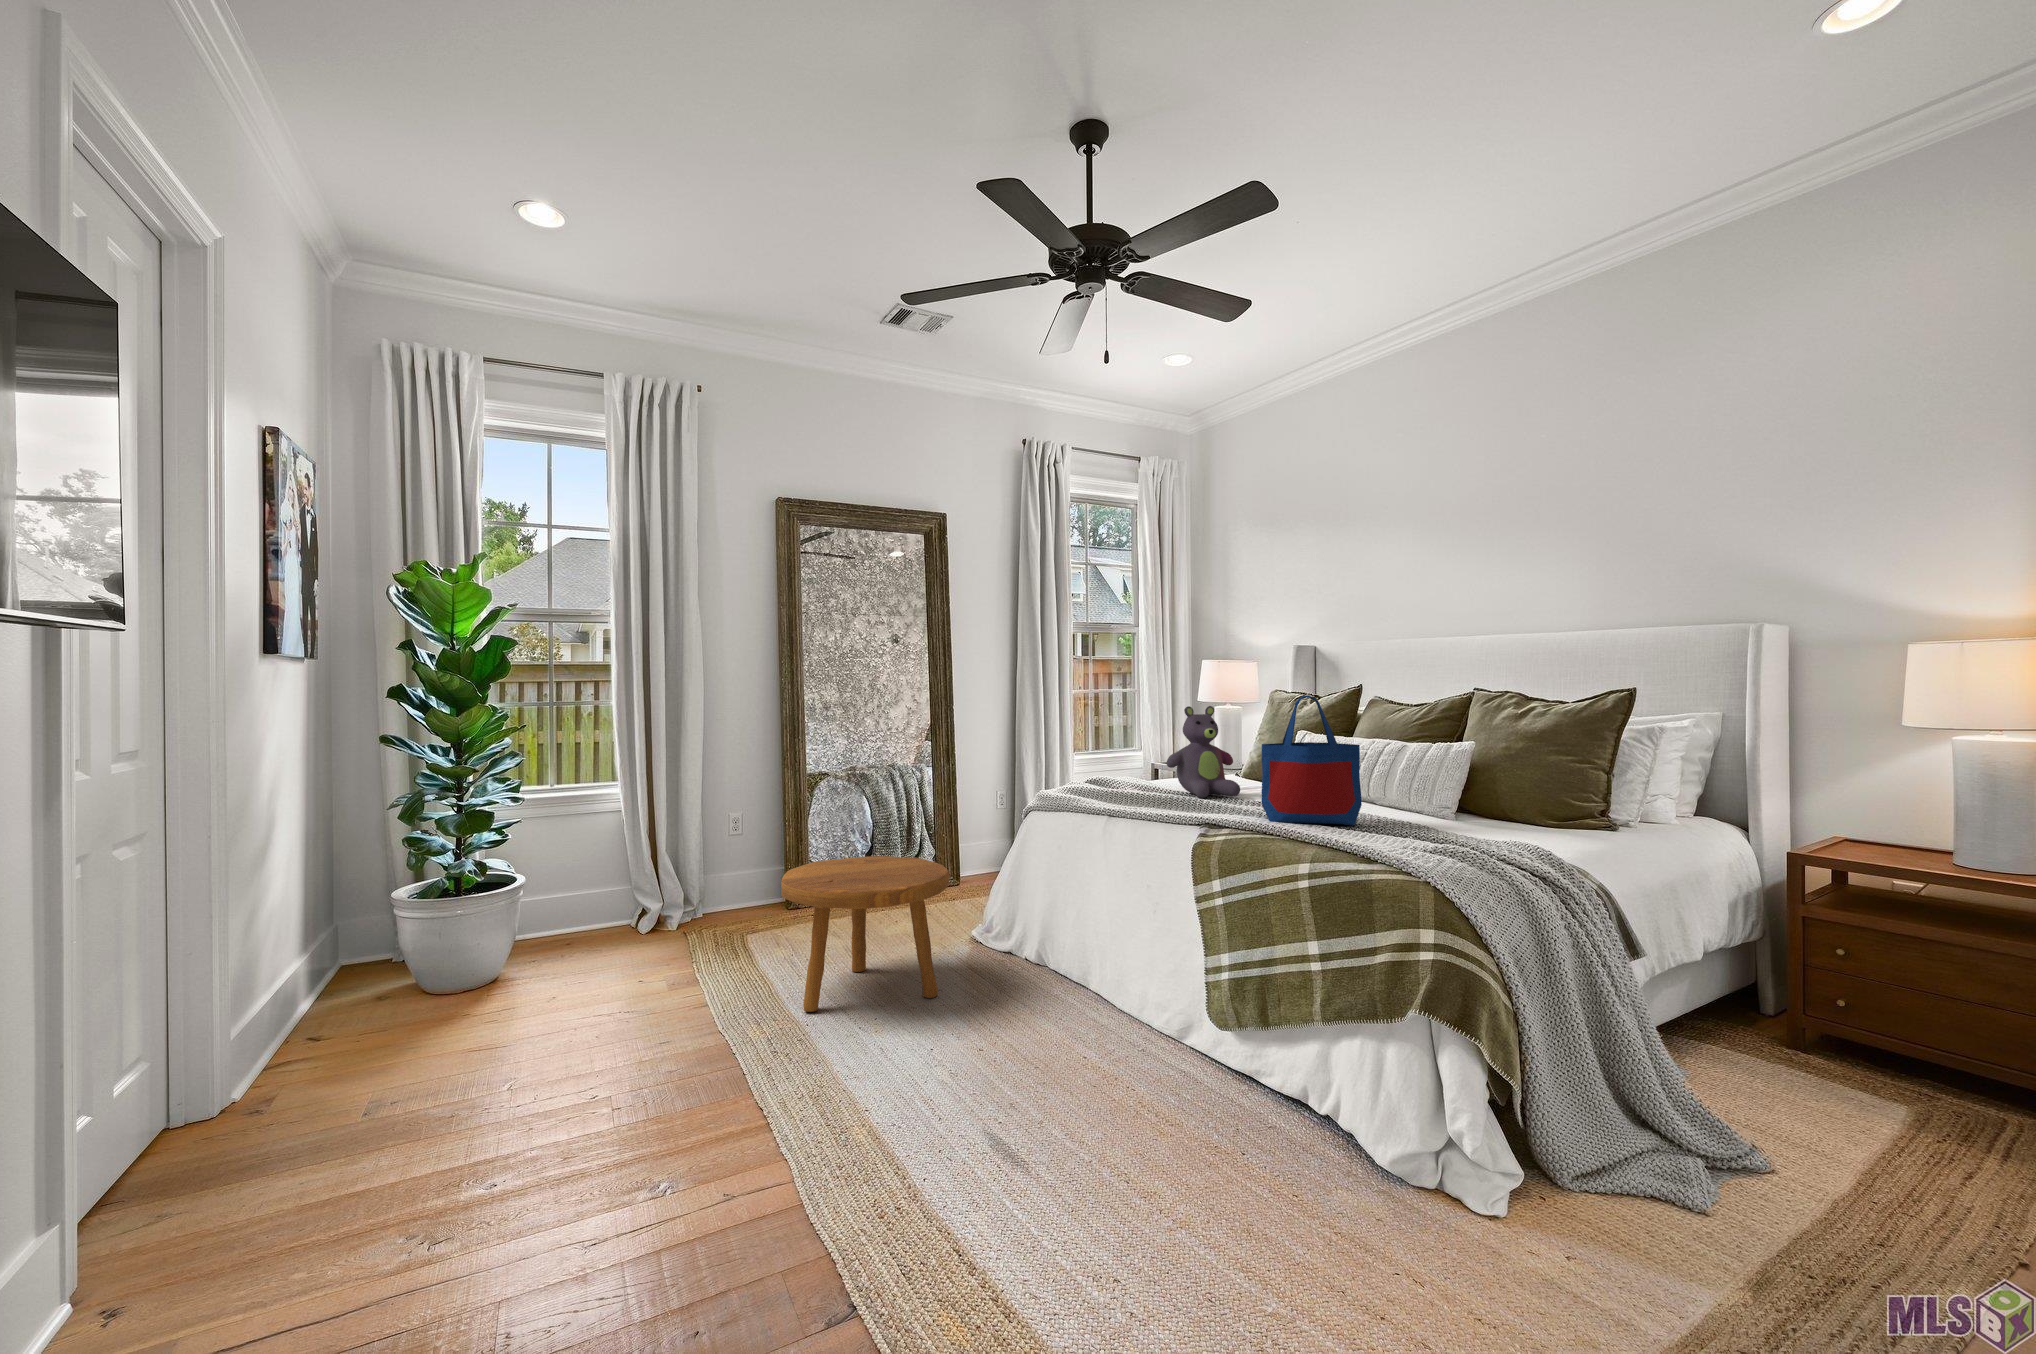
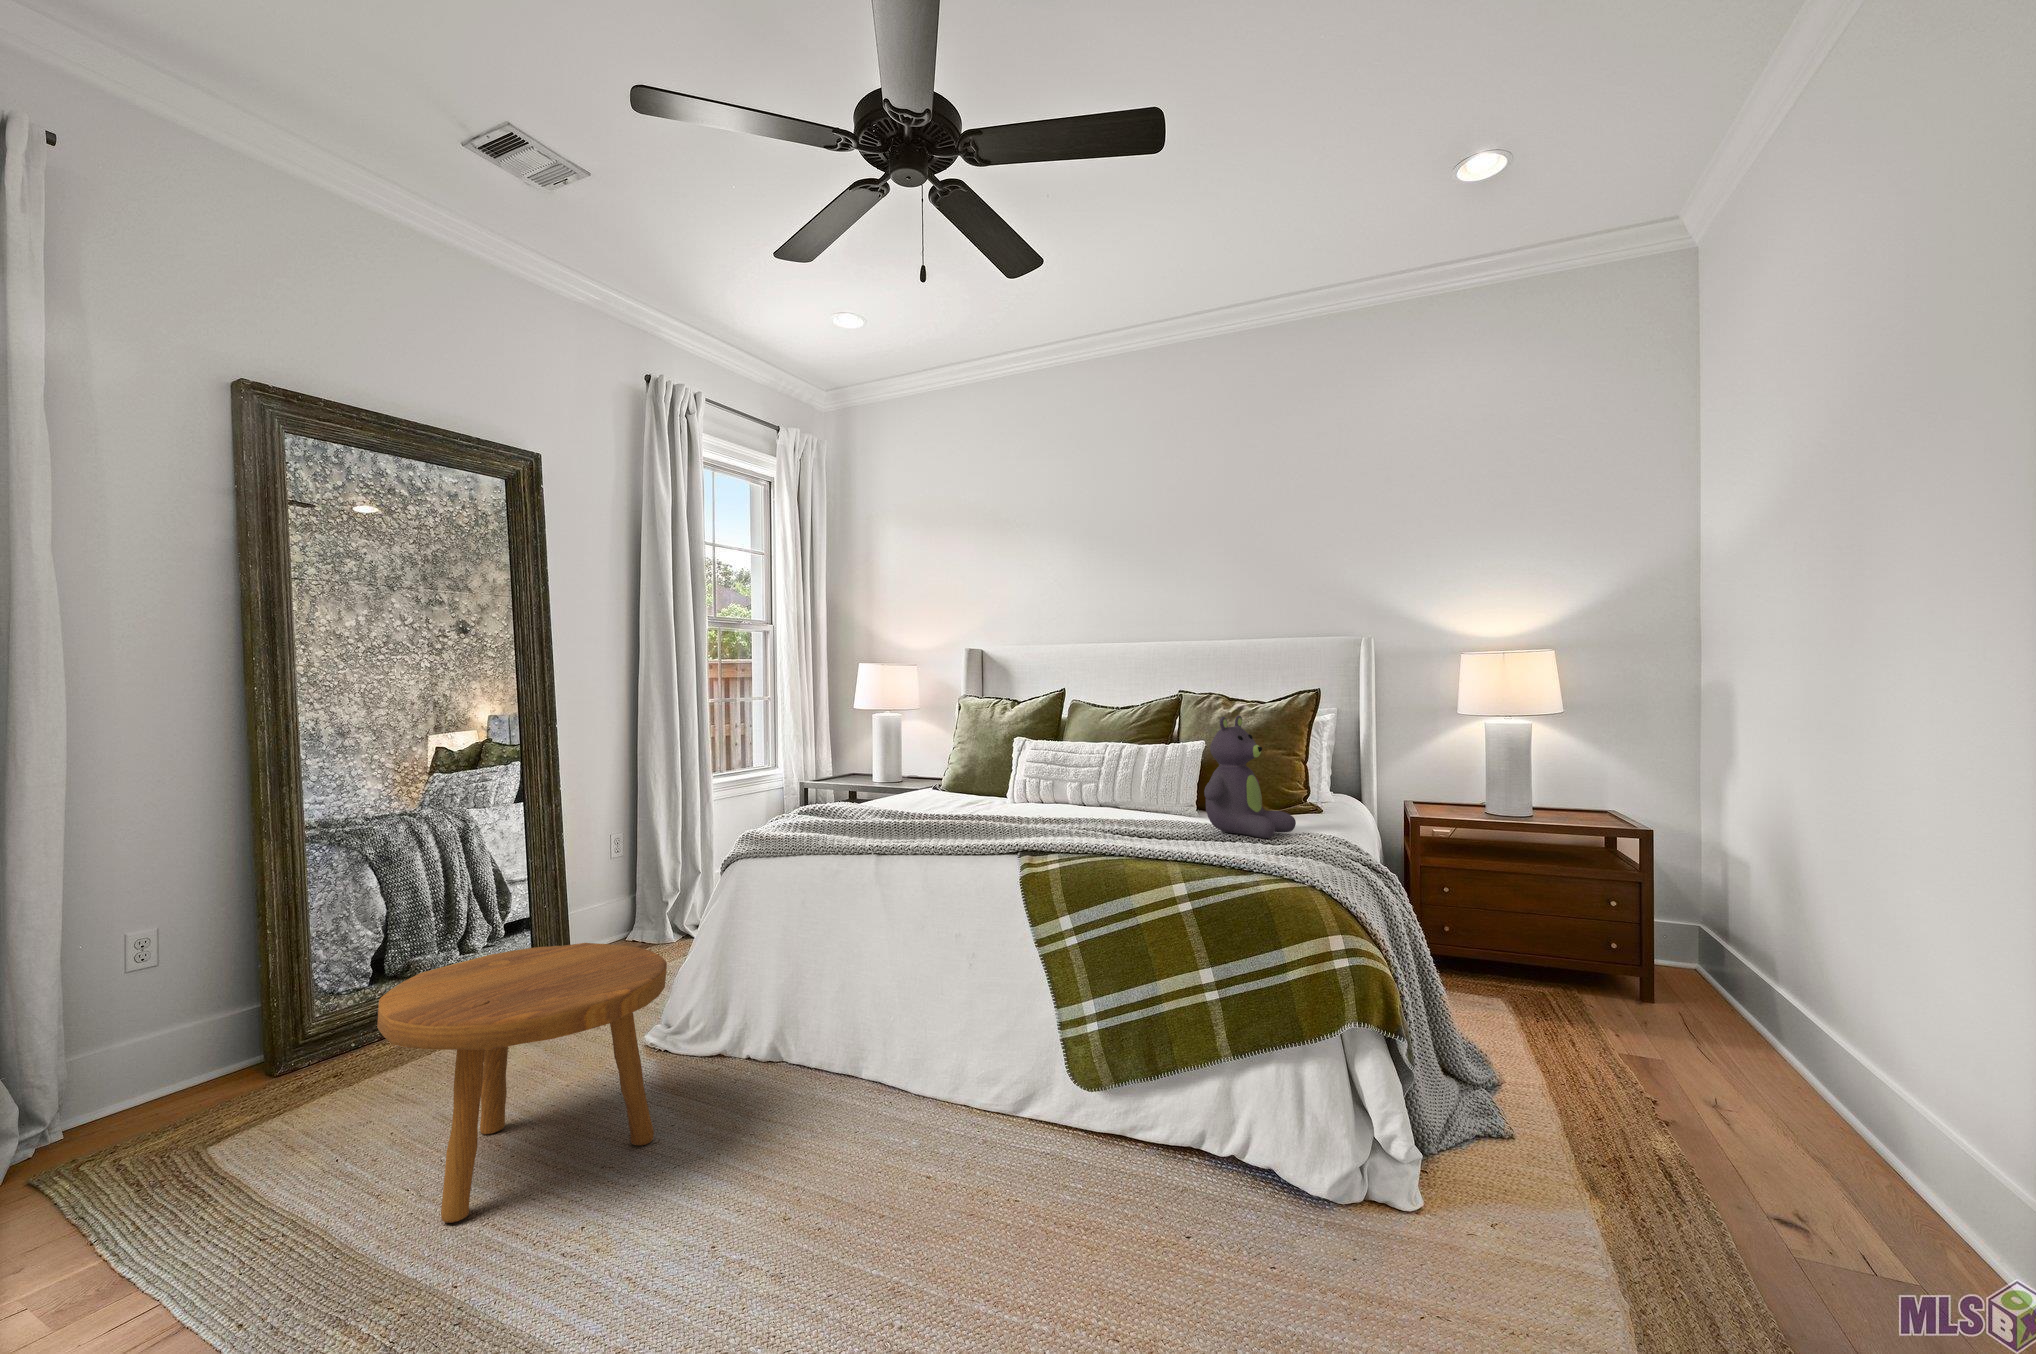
tote bag: present [1261,695,1362,825] -> none [1067,697,1166,842]
stuffed bear: present [1166,706,1240,798] -> present [1204,715,1296,838]

